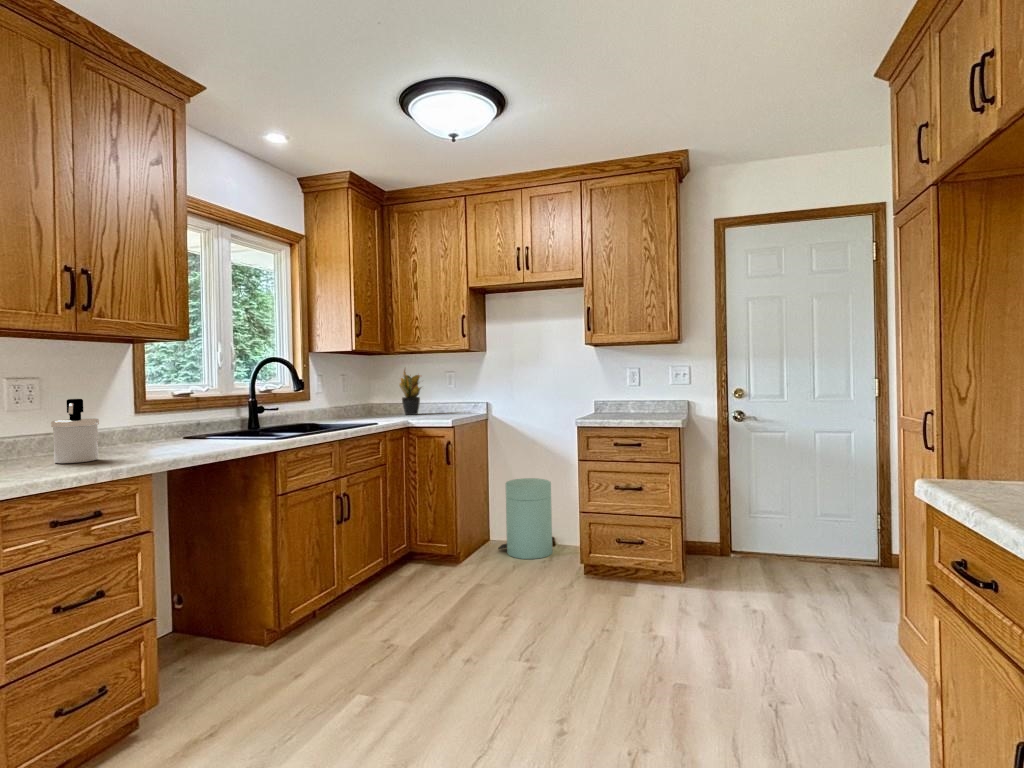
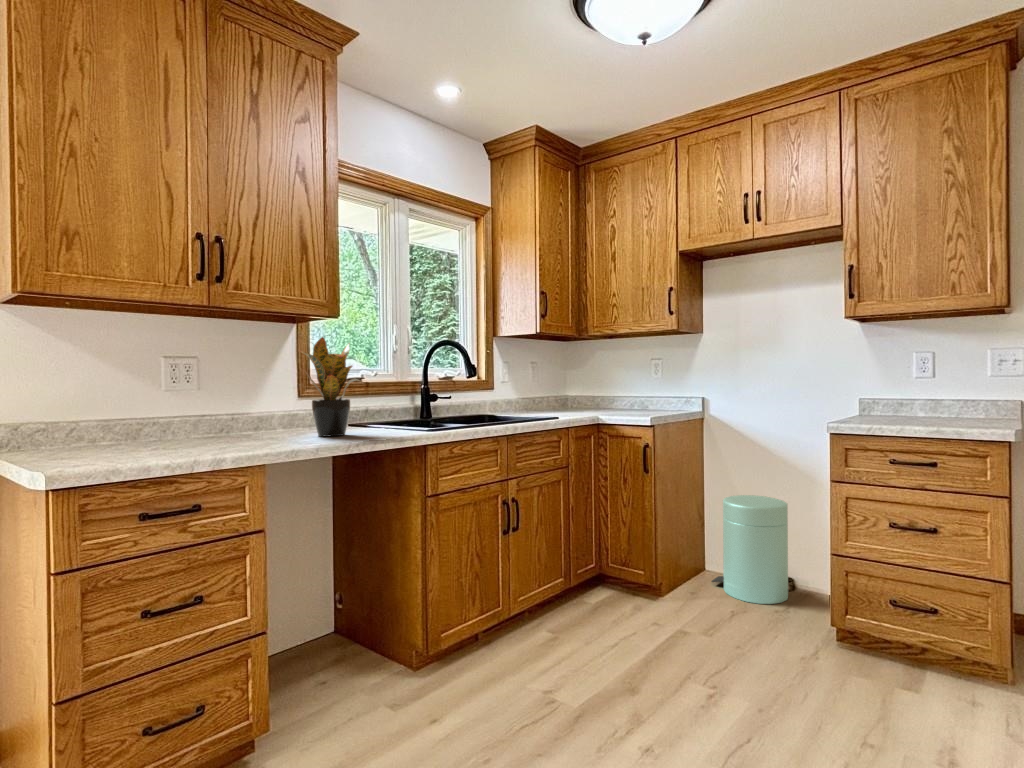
potted plant: present [399,370,421,415] -> present [300,337,359,437]
soap dispenser: present [51,399,99,463] -> none [182,378,228,447]

